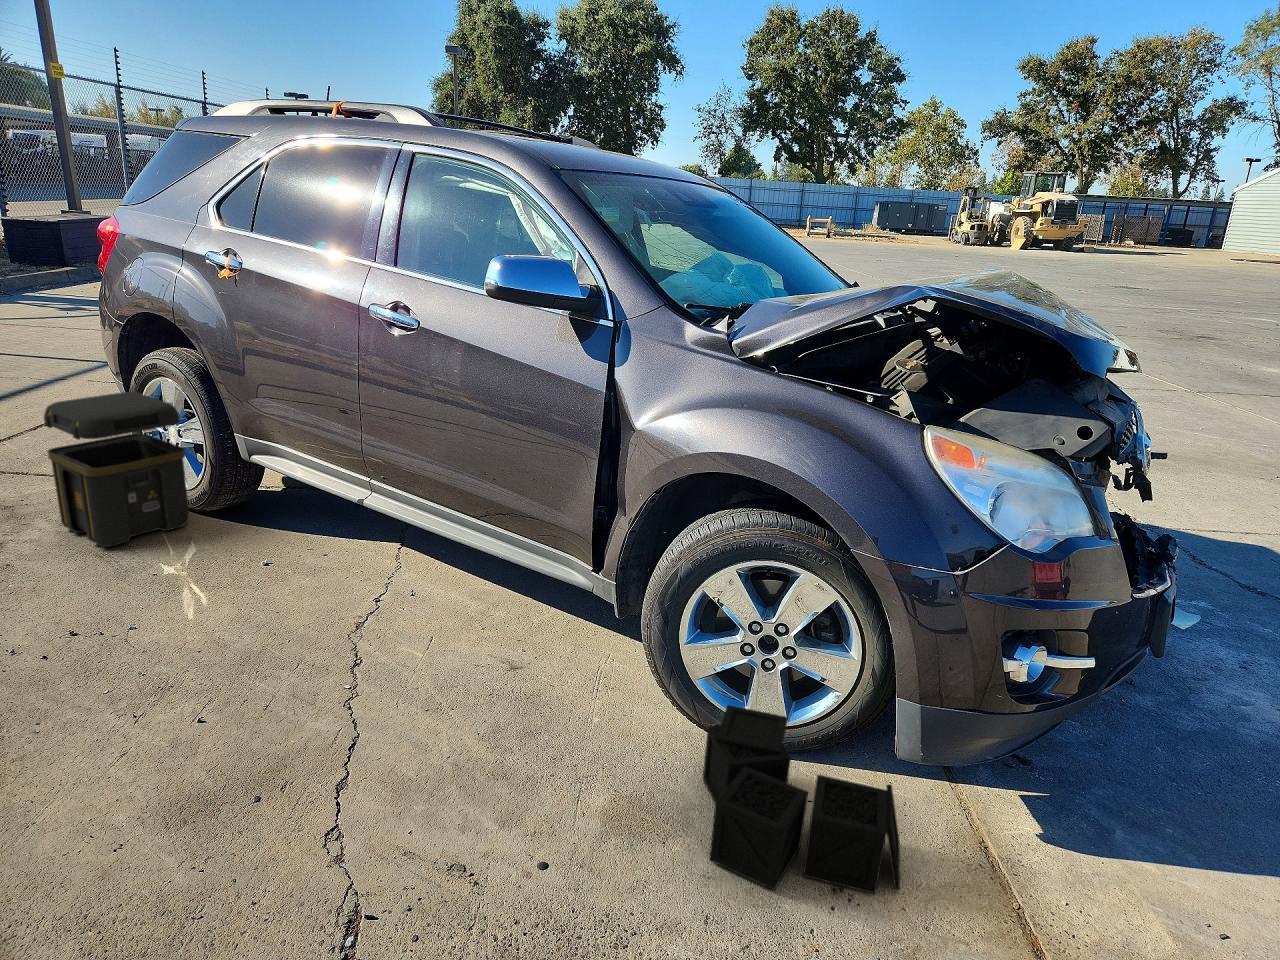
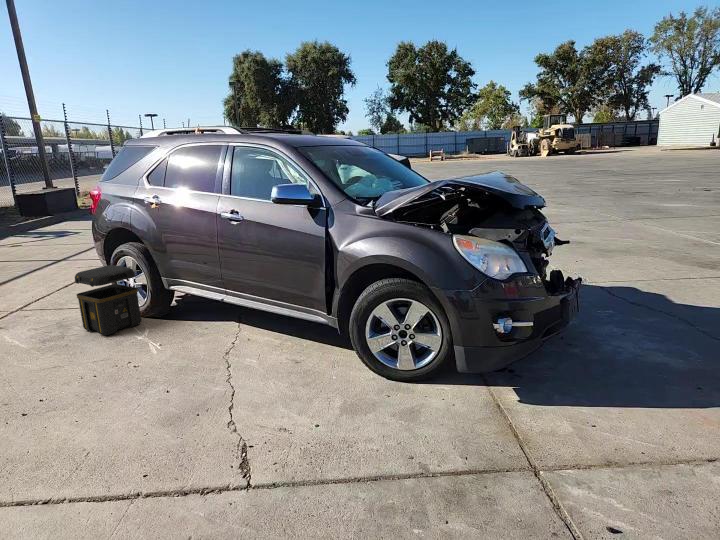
storage bin: present [703,705,900,911] -> none [381,360,462,425]

